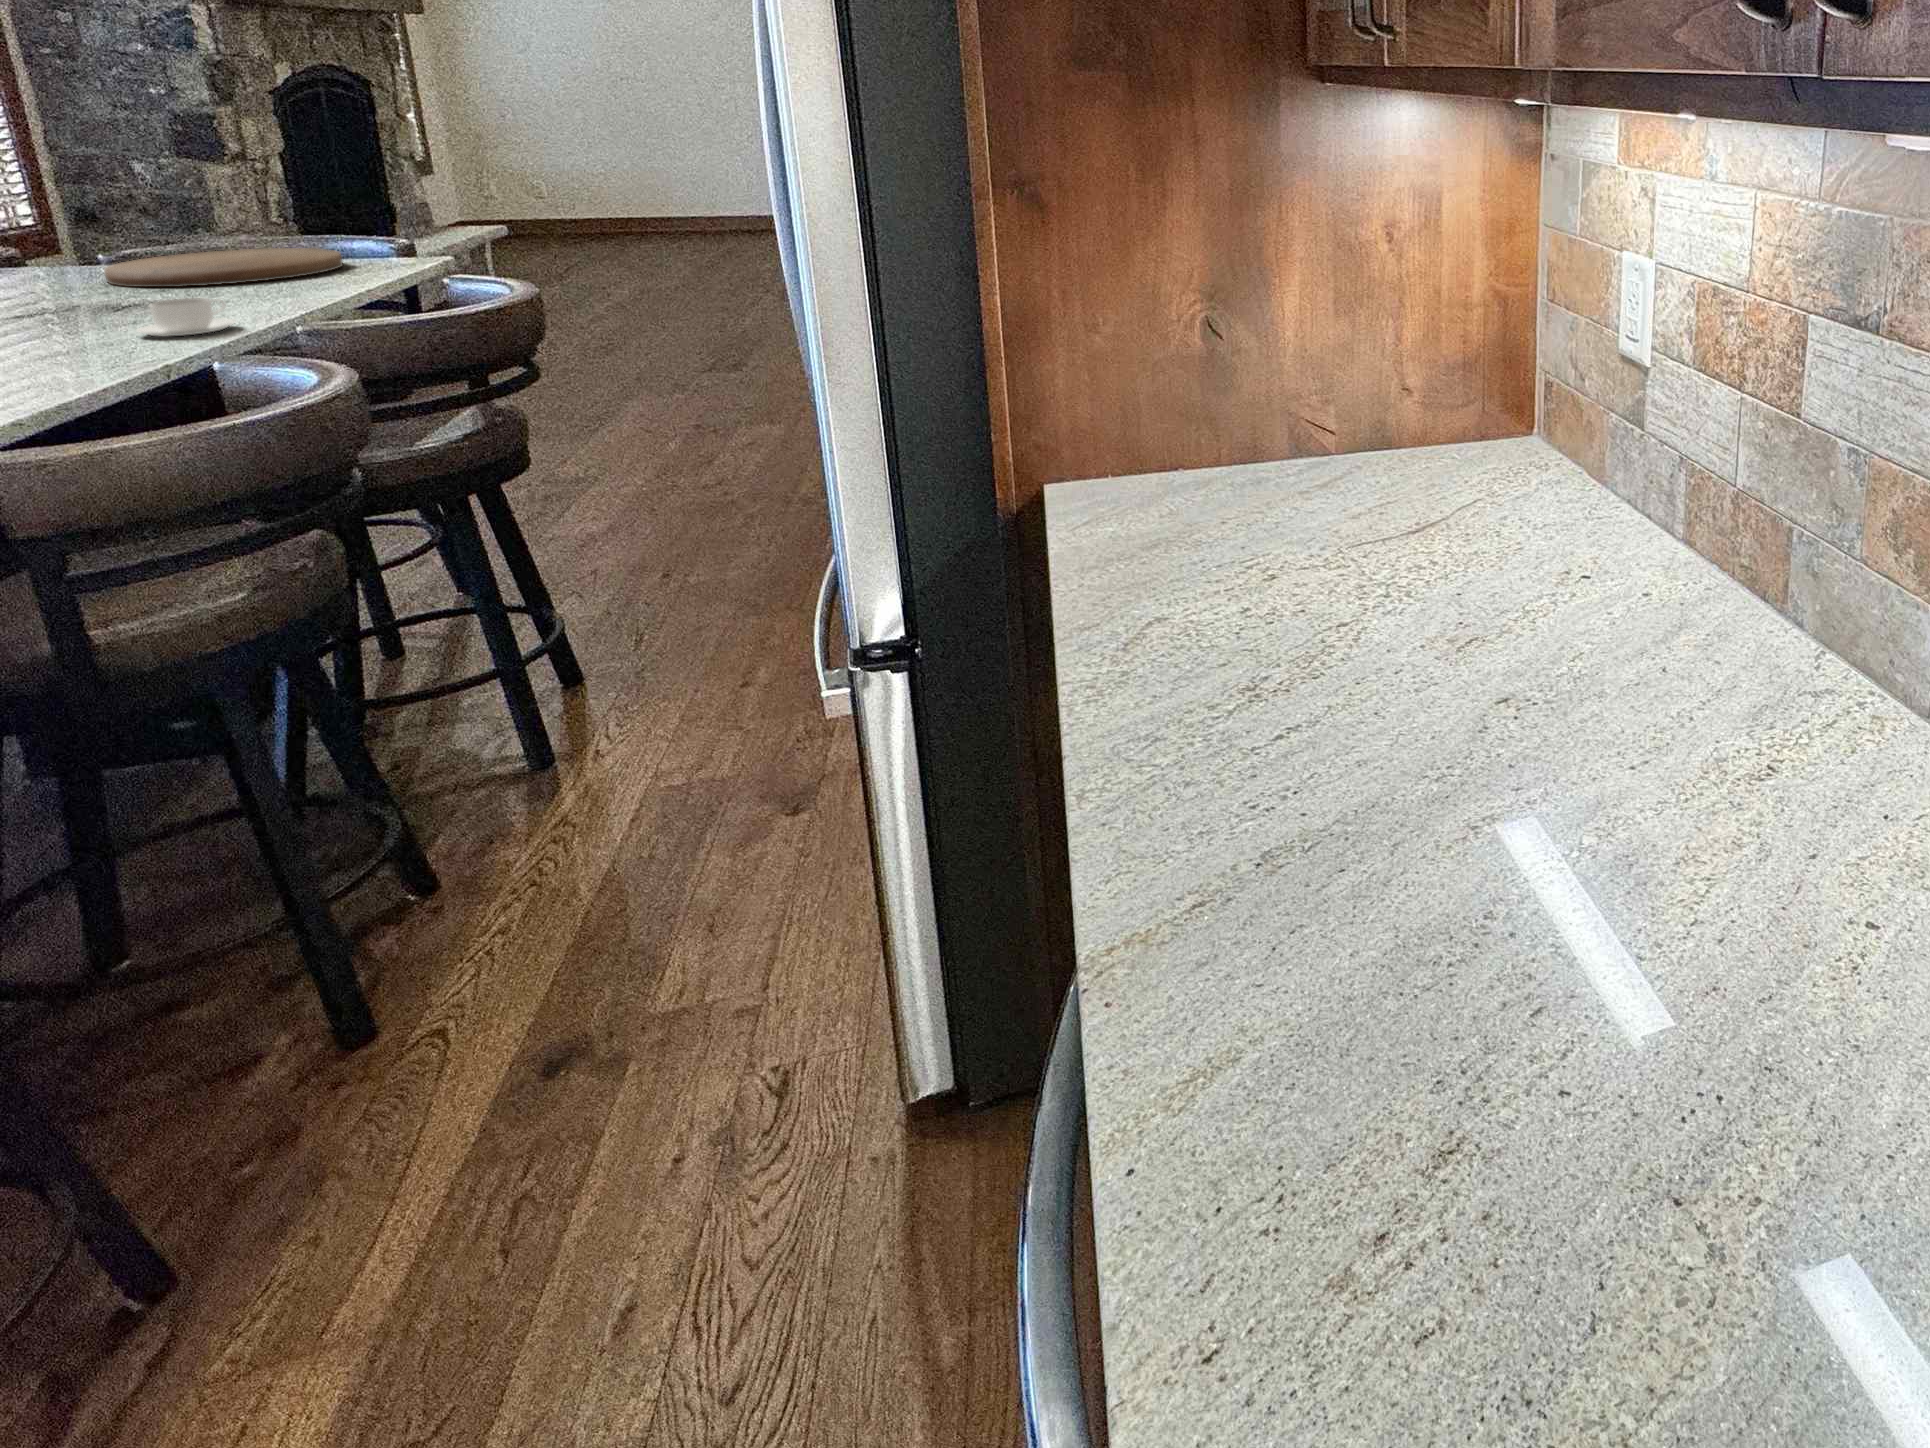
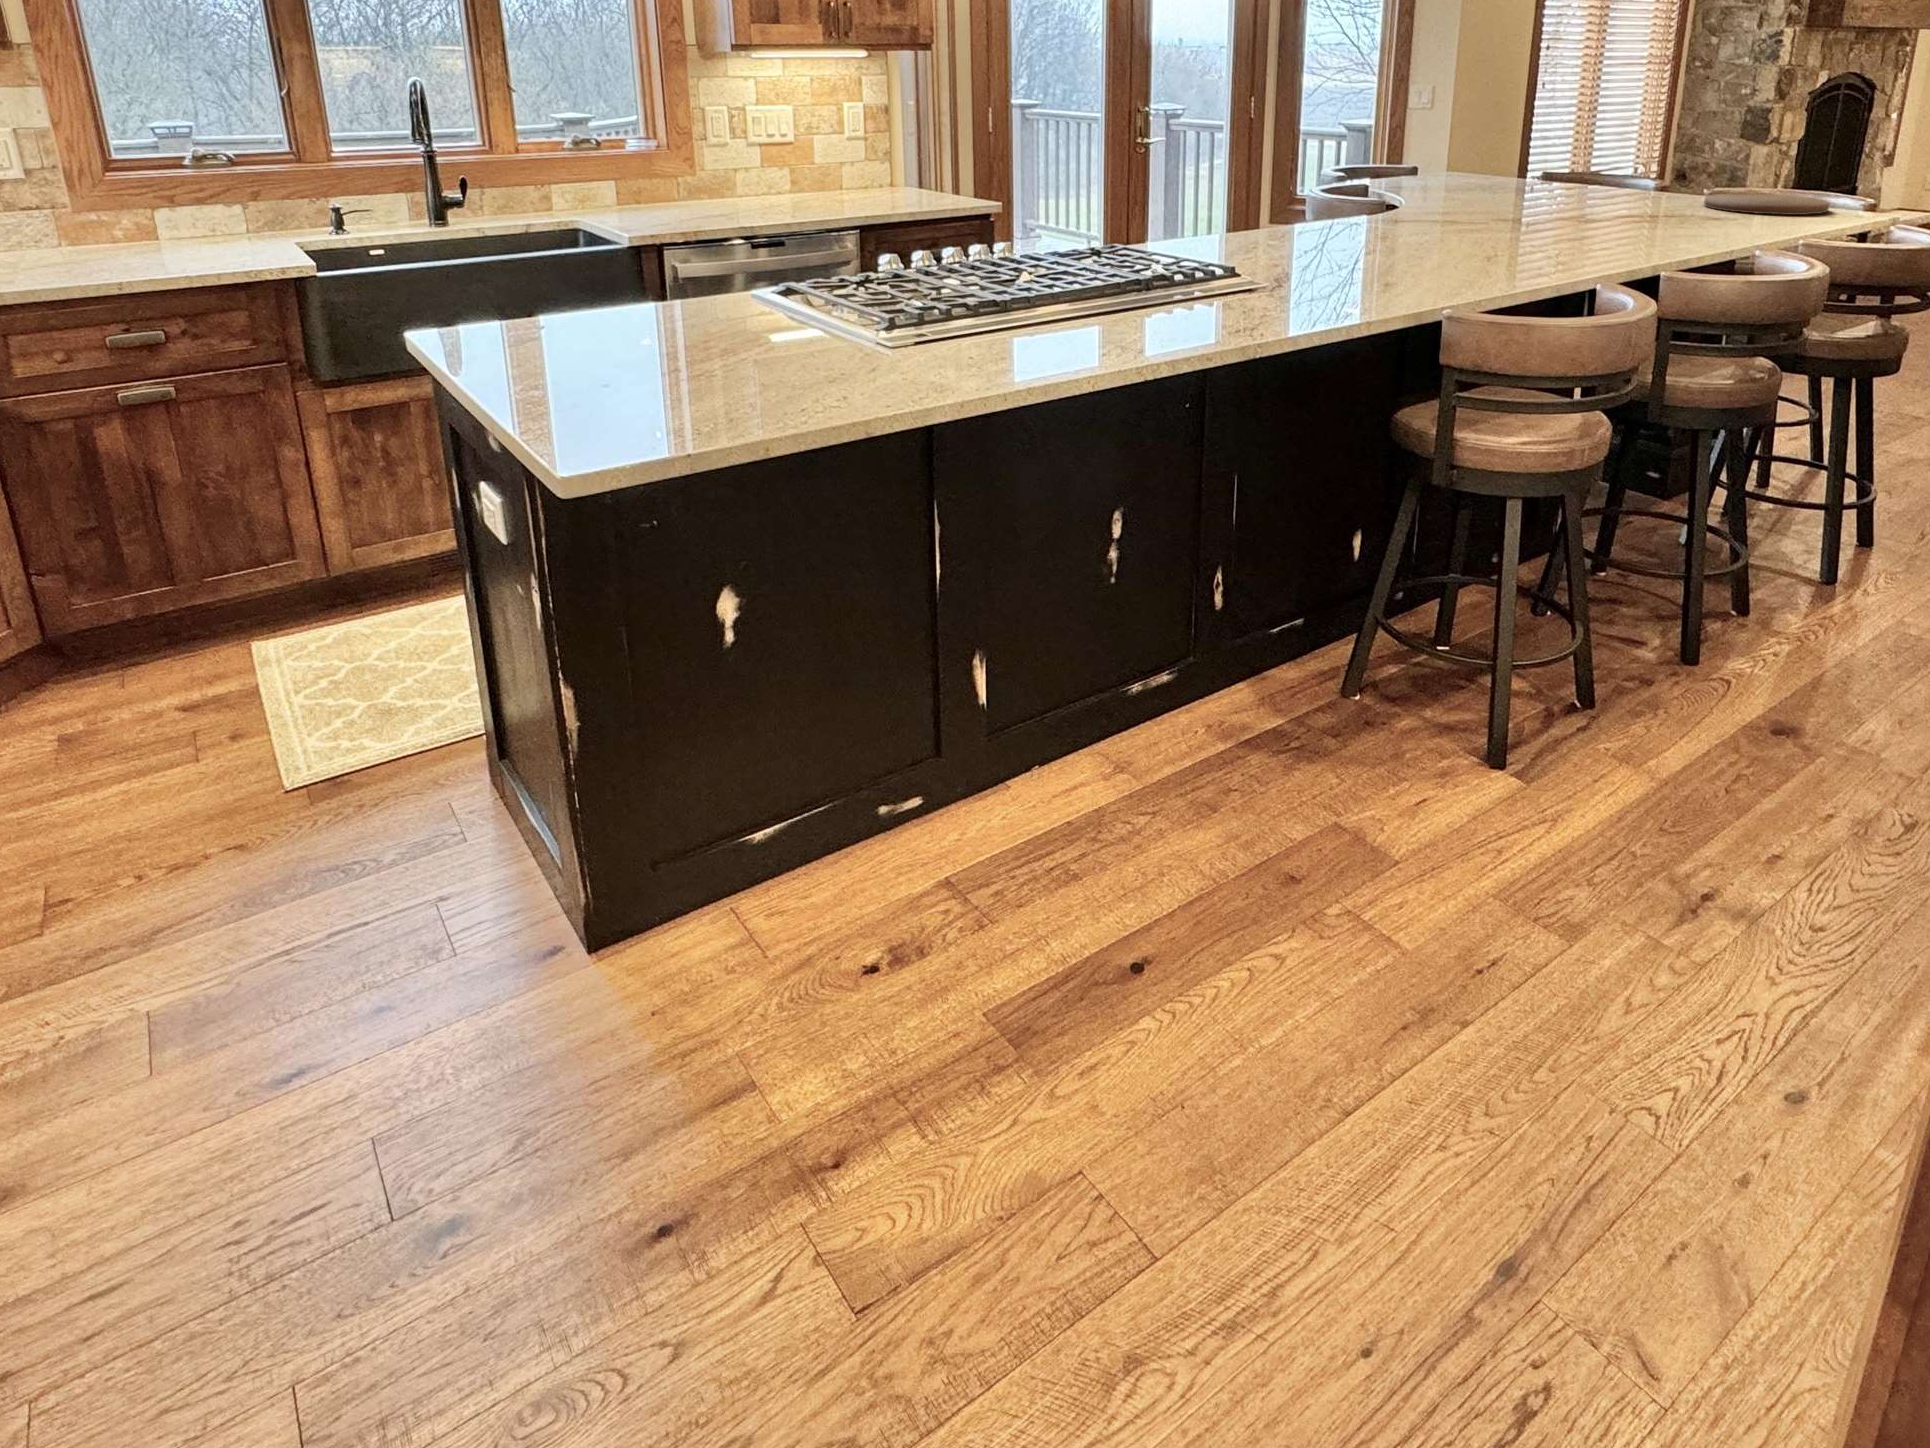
coffee cup: present [137,298,236,336] -> none [1717,215,1766,238]

